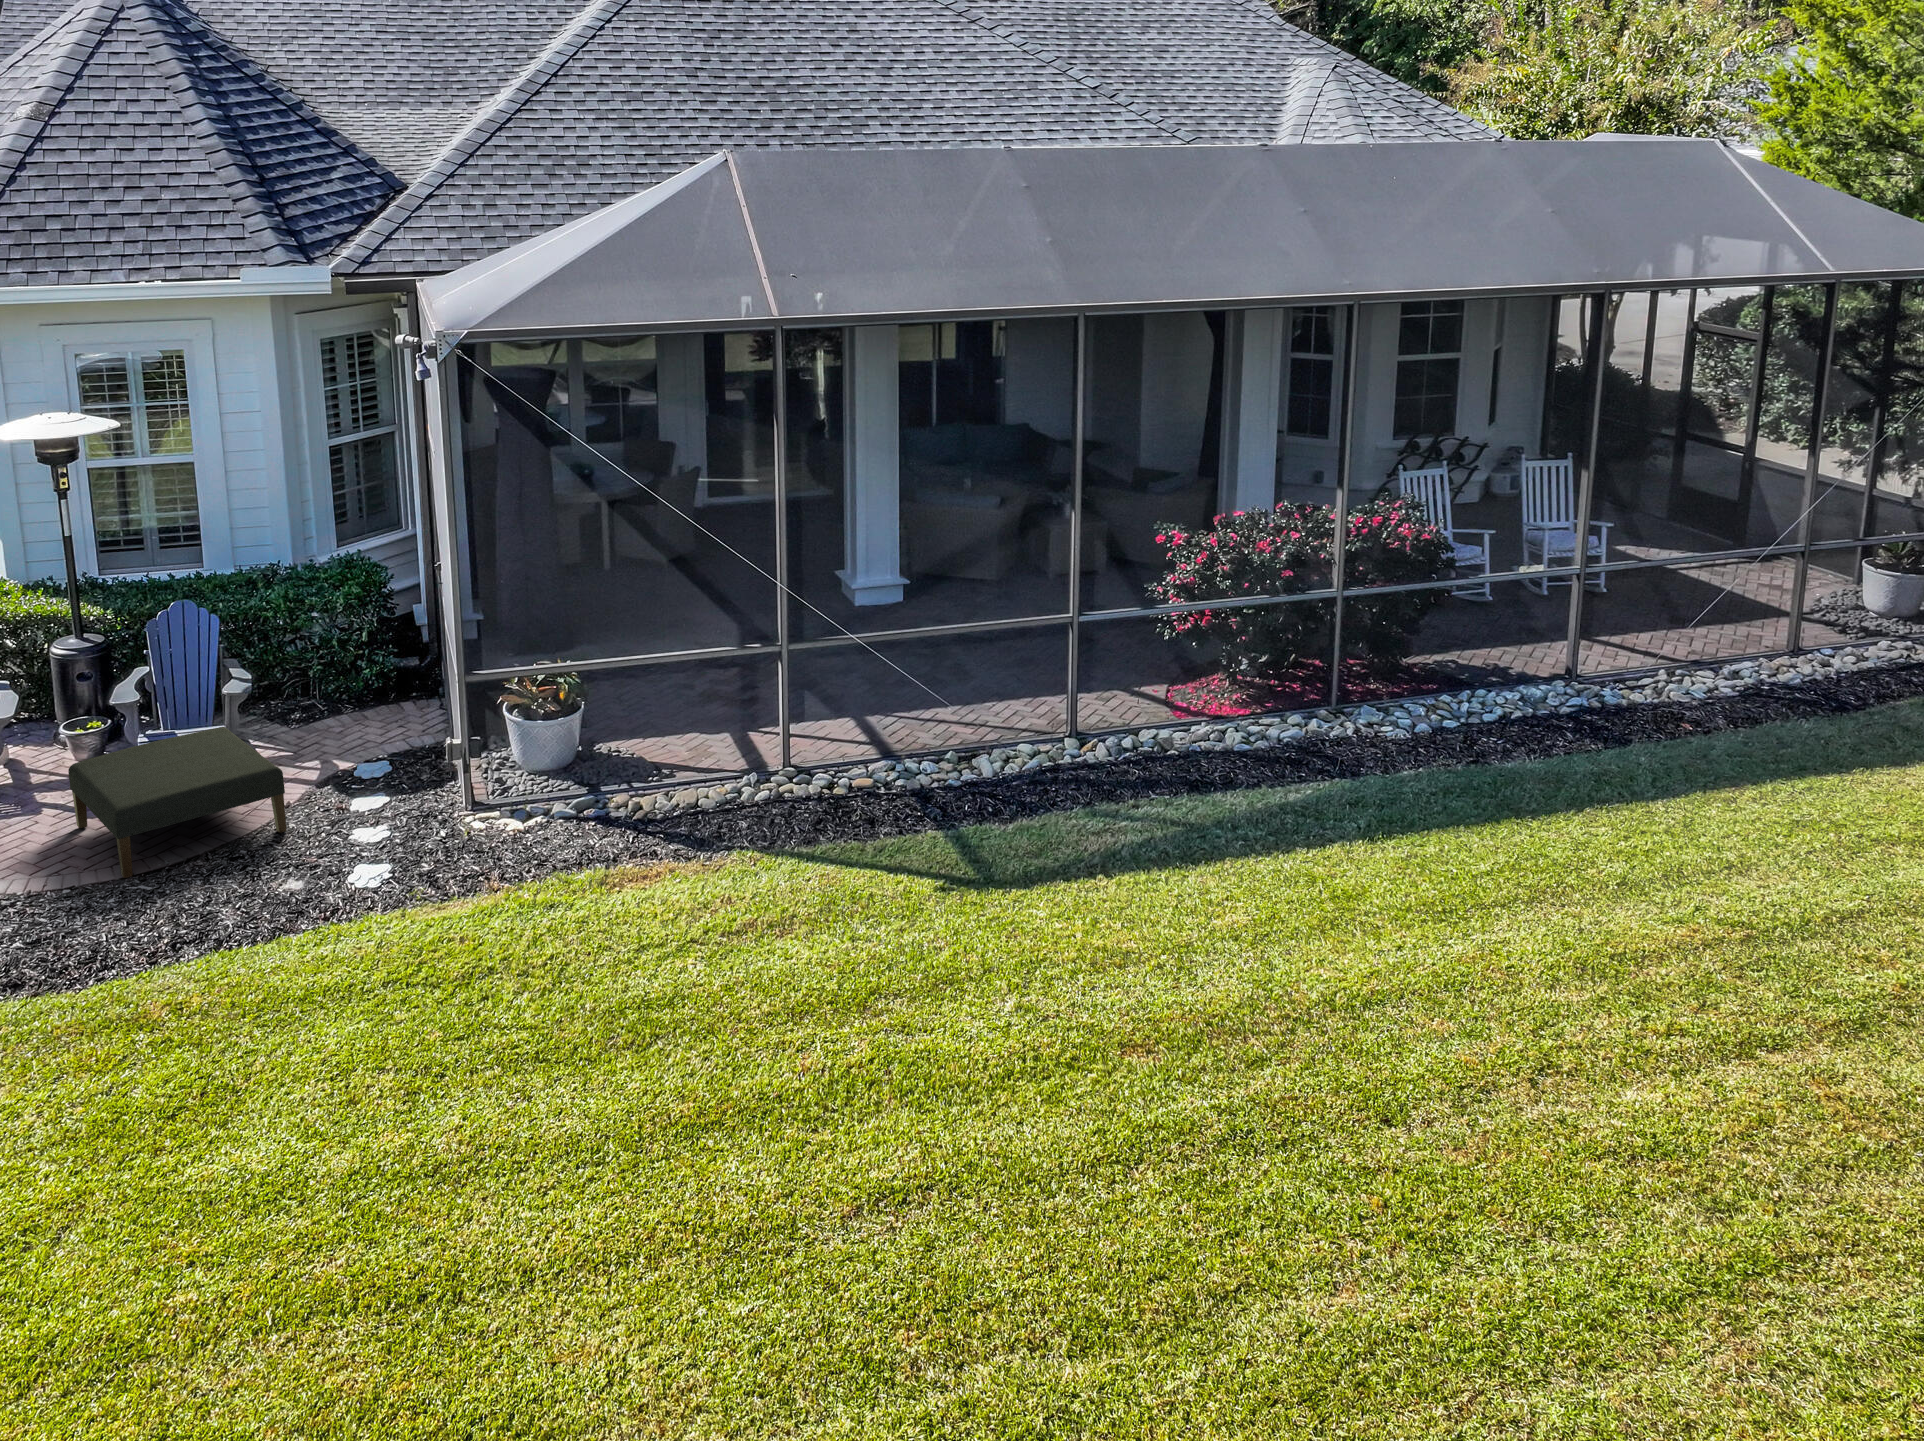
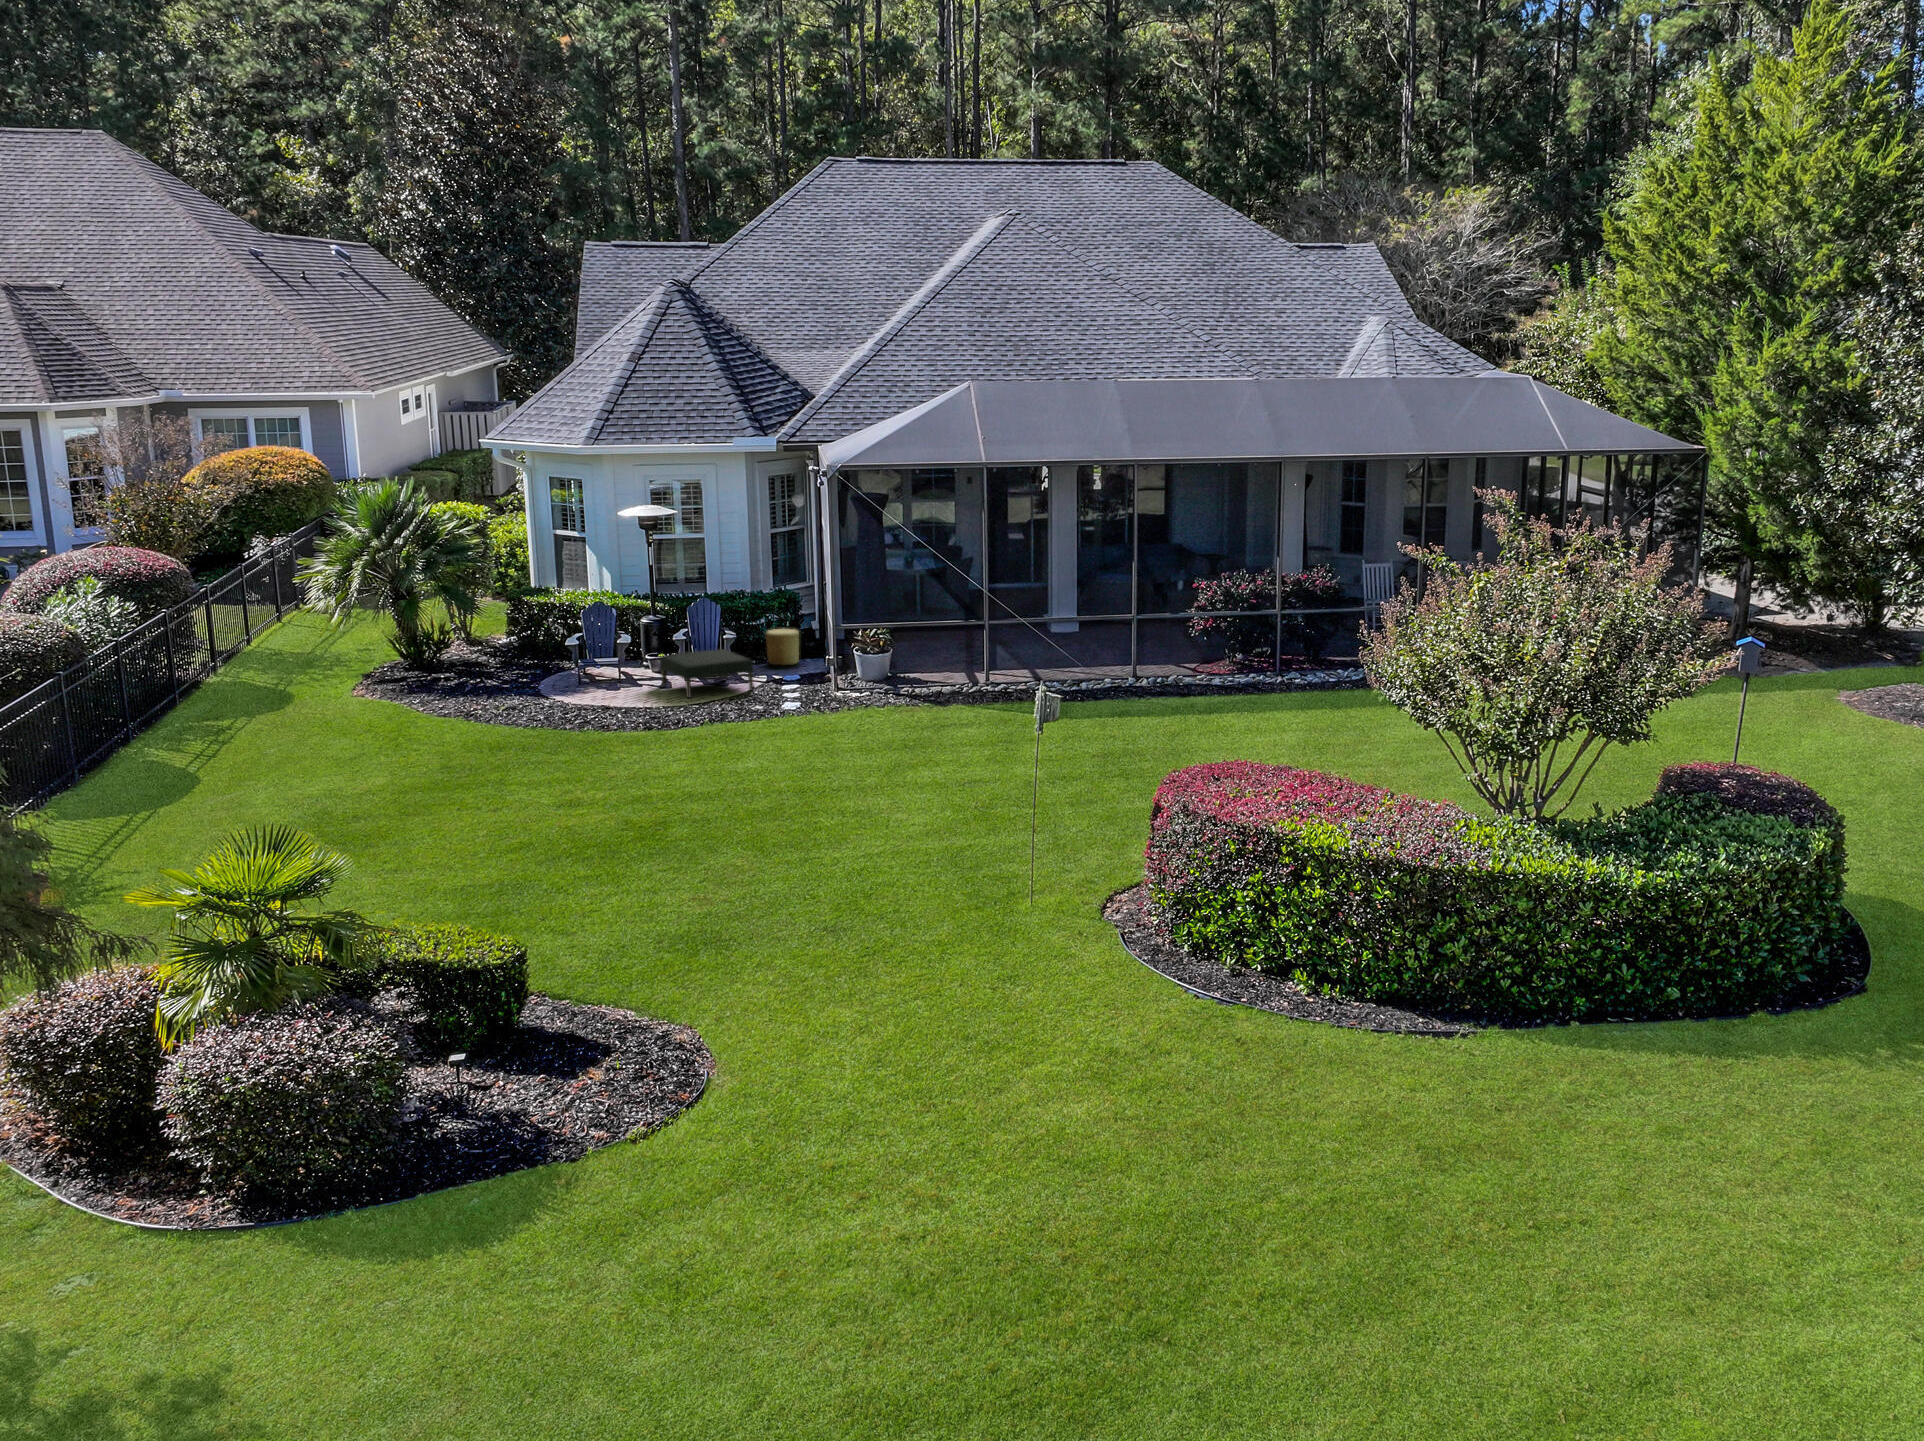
woven basket: none [321,646,393,726] -> present [766,629,799,665]

